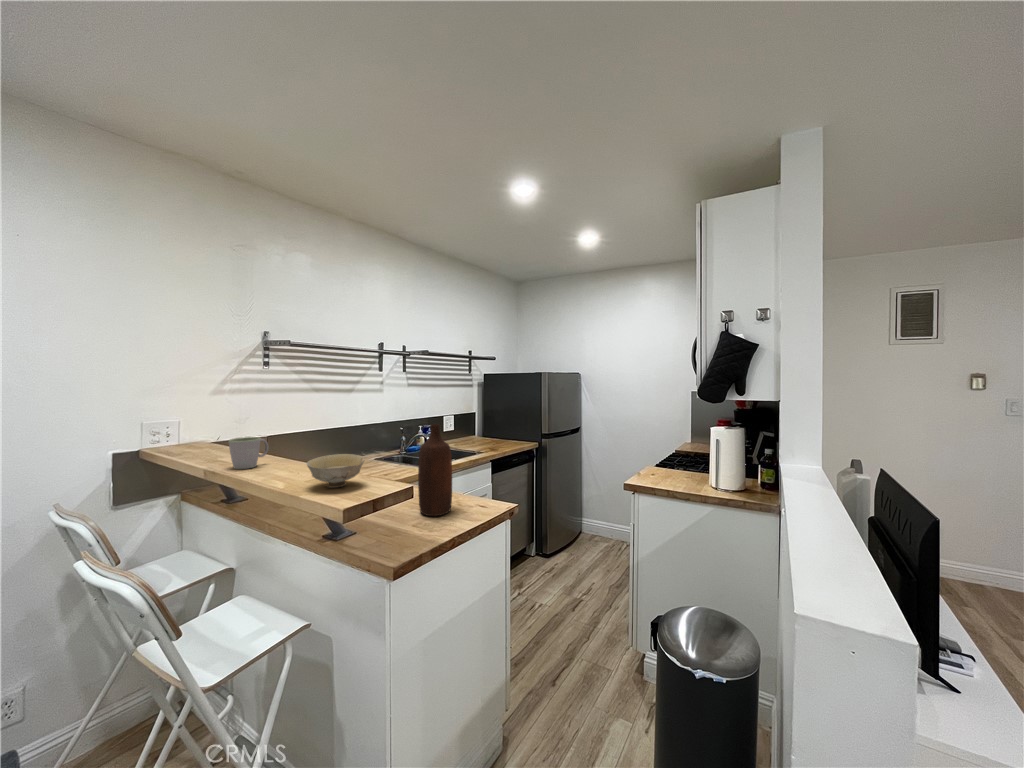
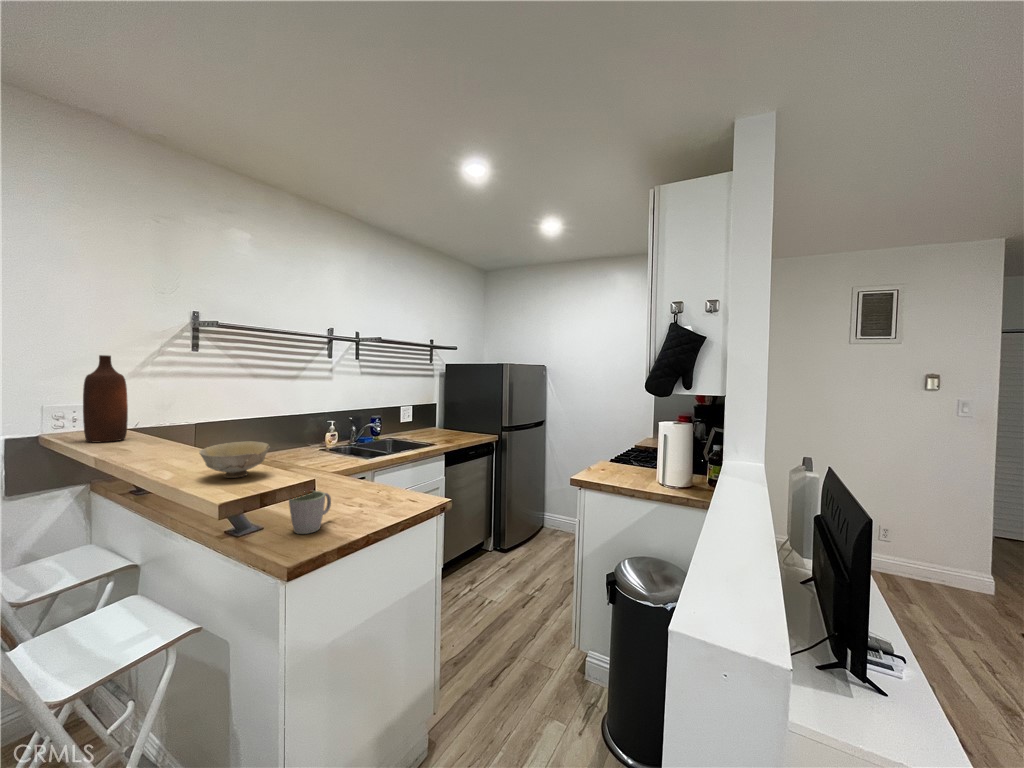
bottle: present [418,424,452,516] -> present [83,355,128,442]
mug: present [229,437,268,469] -> present [289,491,331,534]

